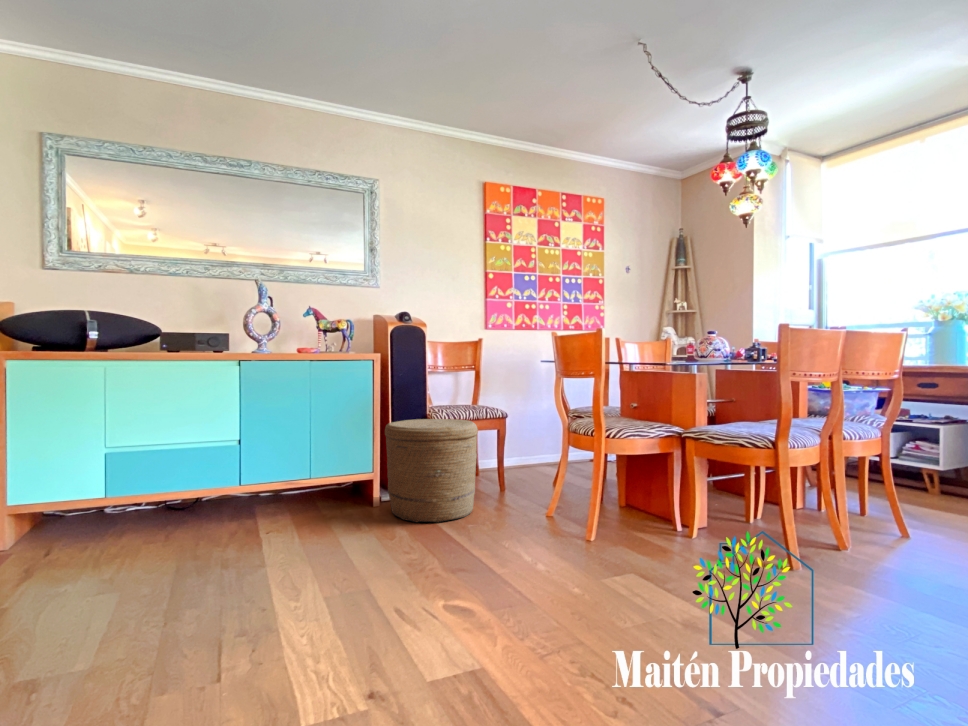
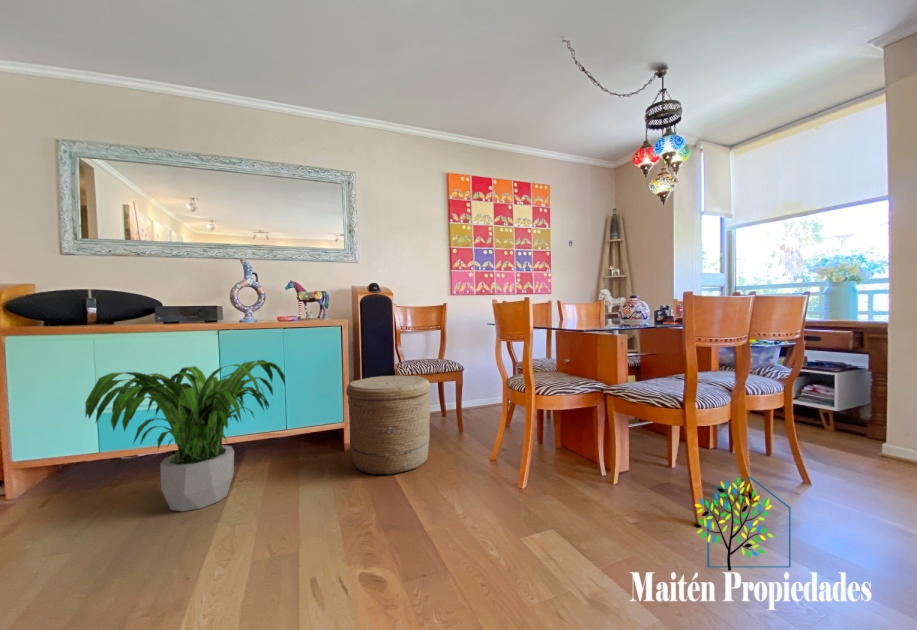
potted plant: none [149,396,319,551] -> present [85,360,285,511]

